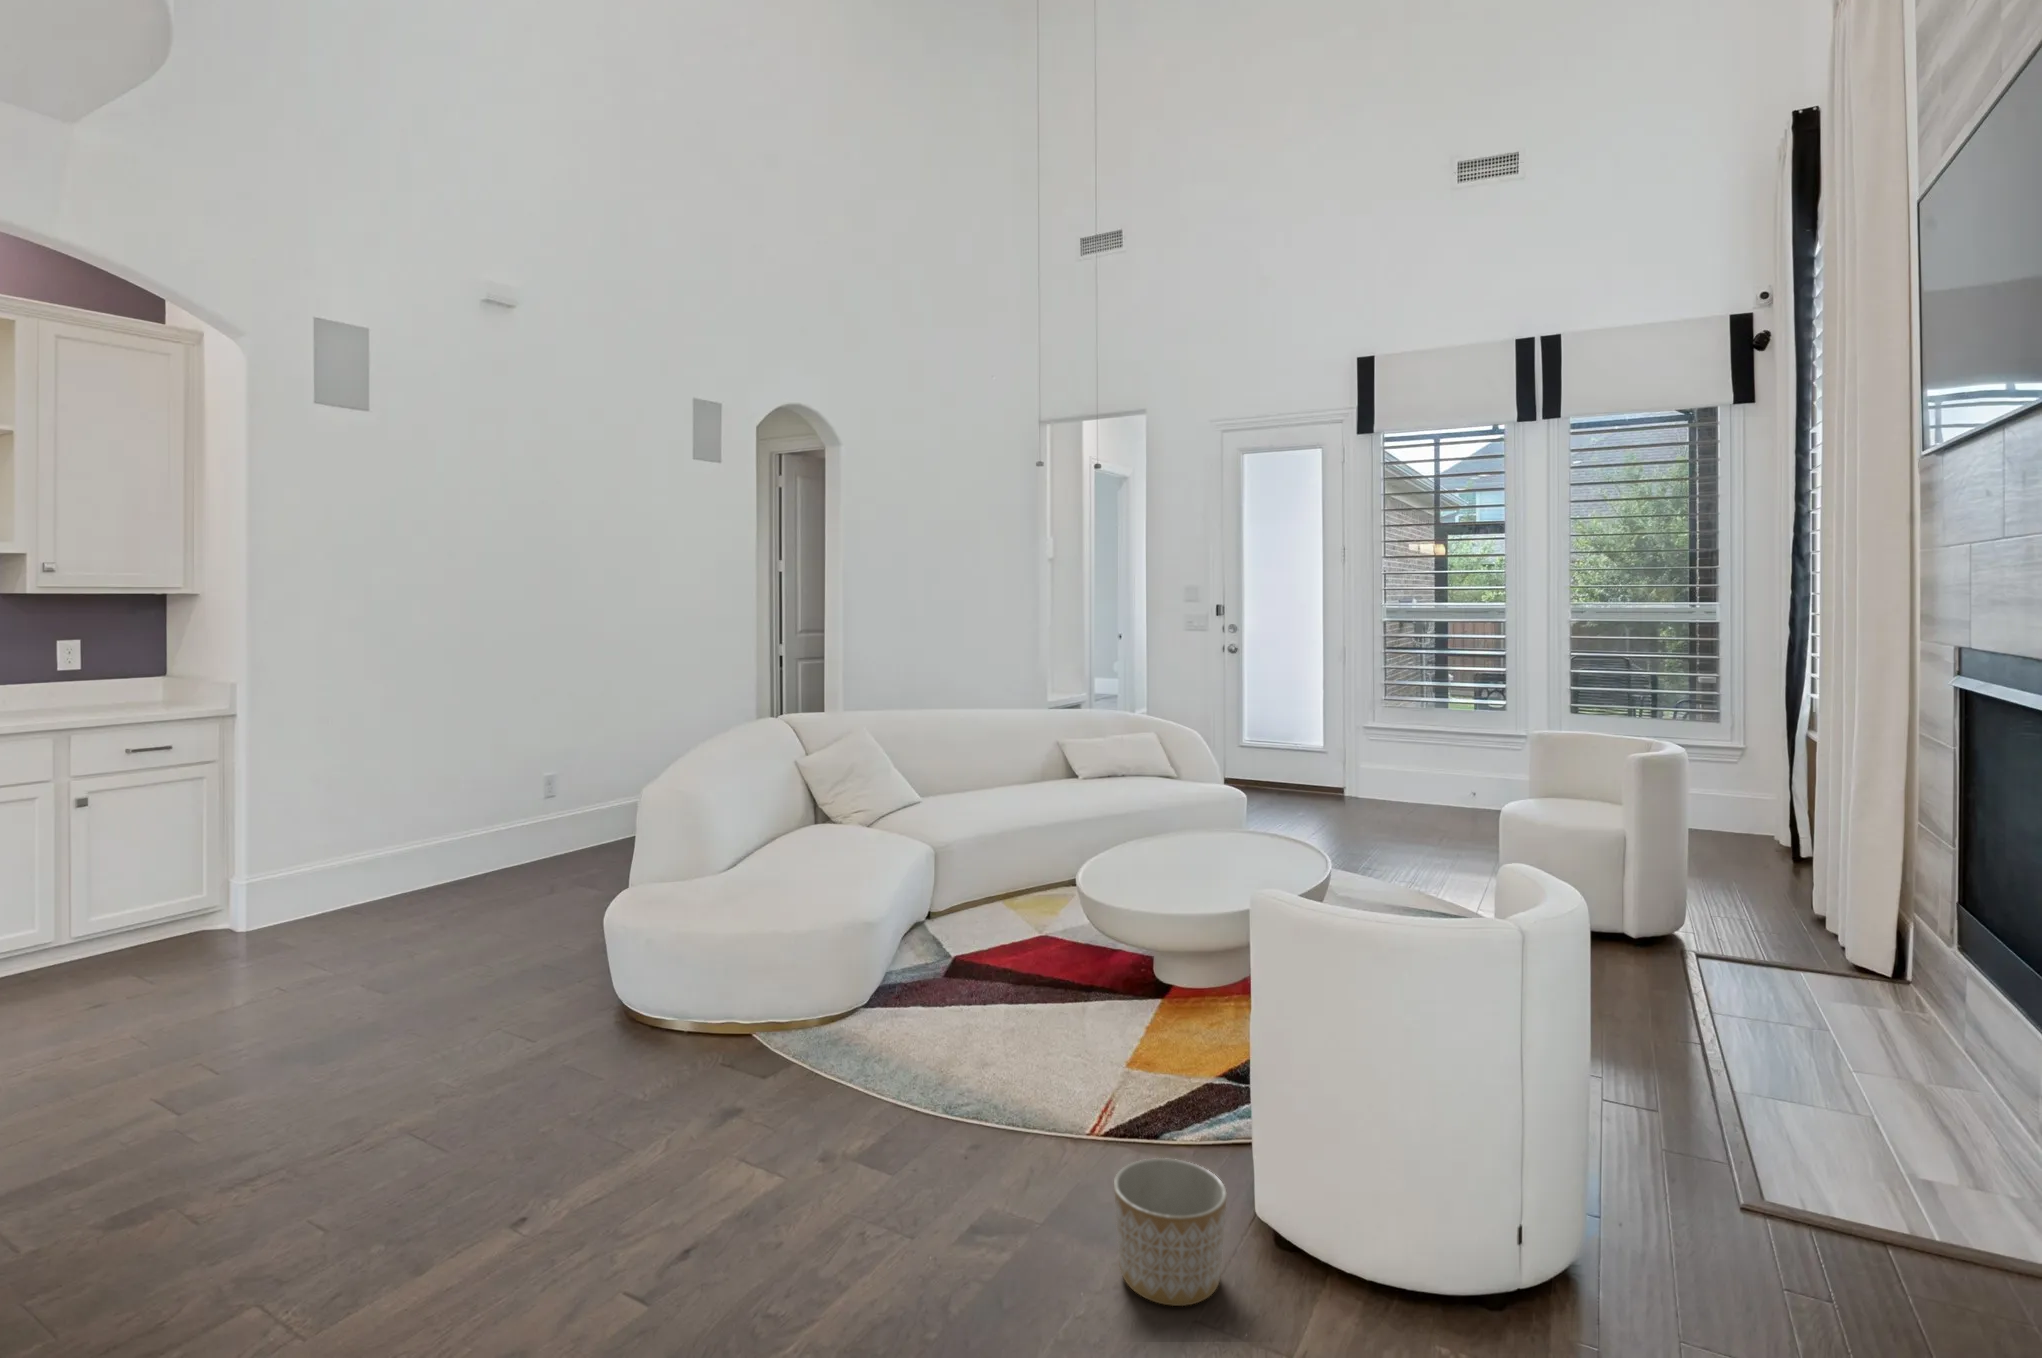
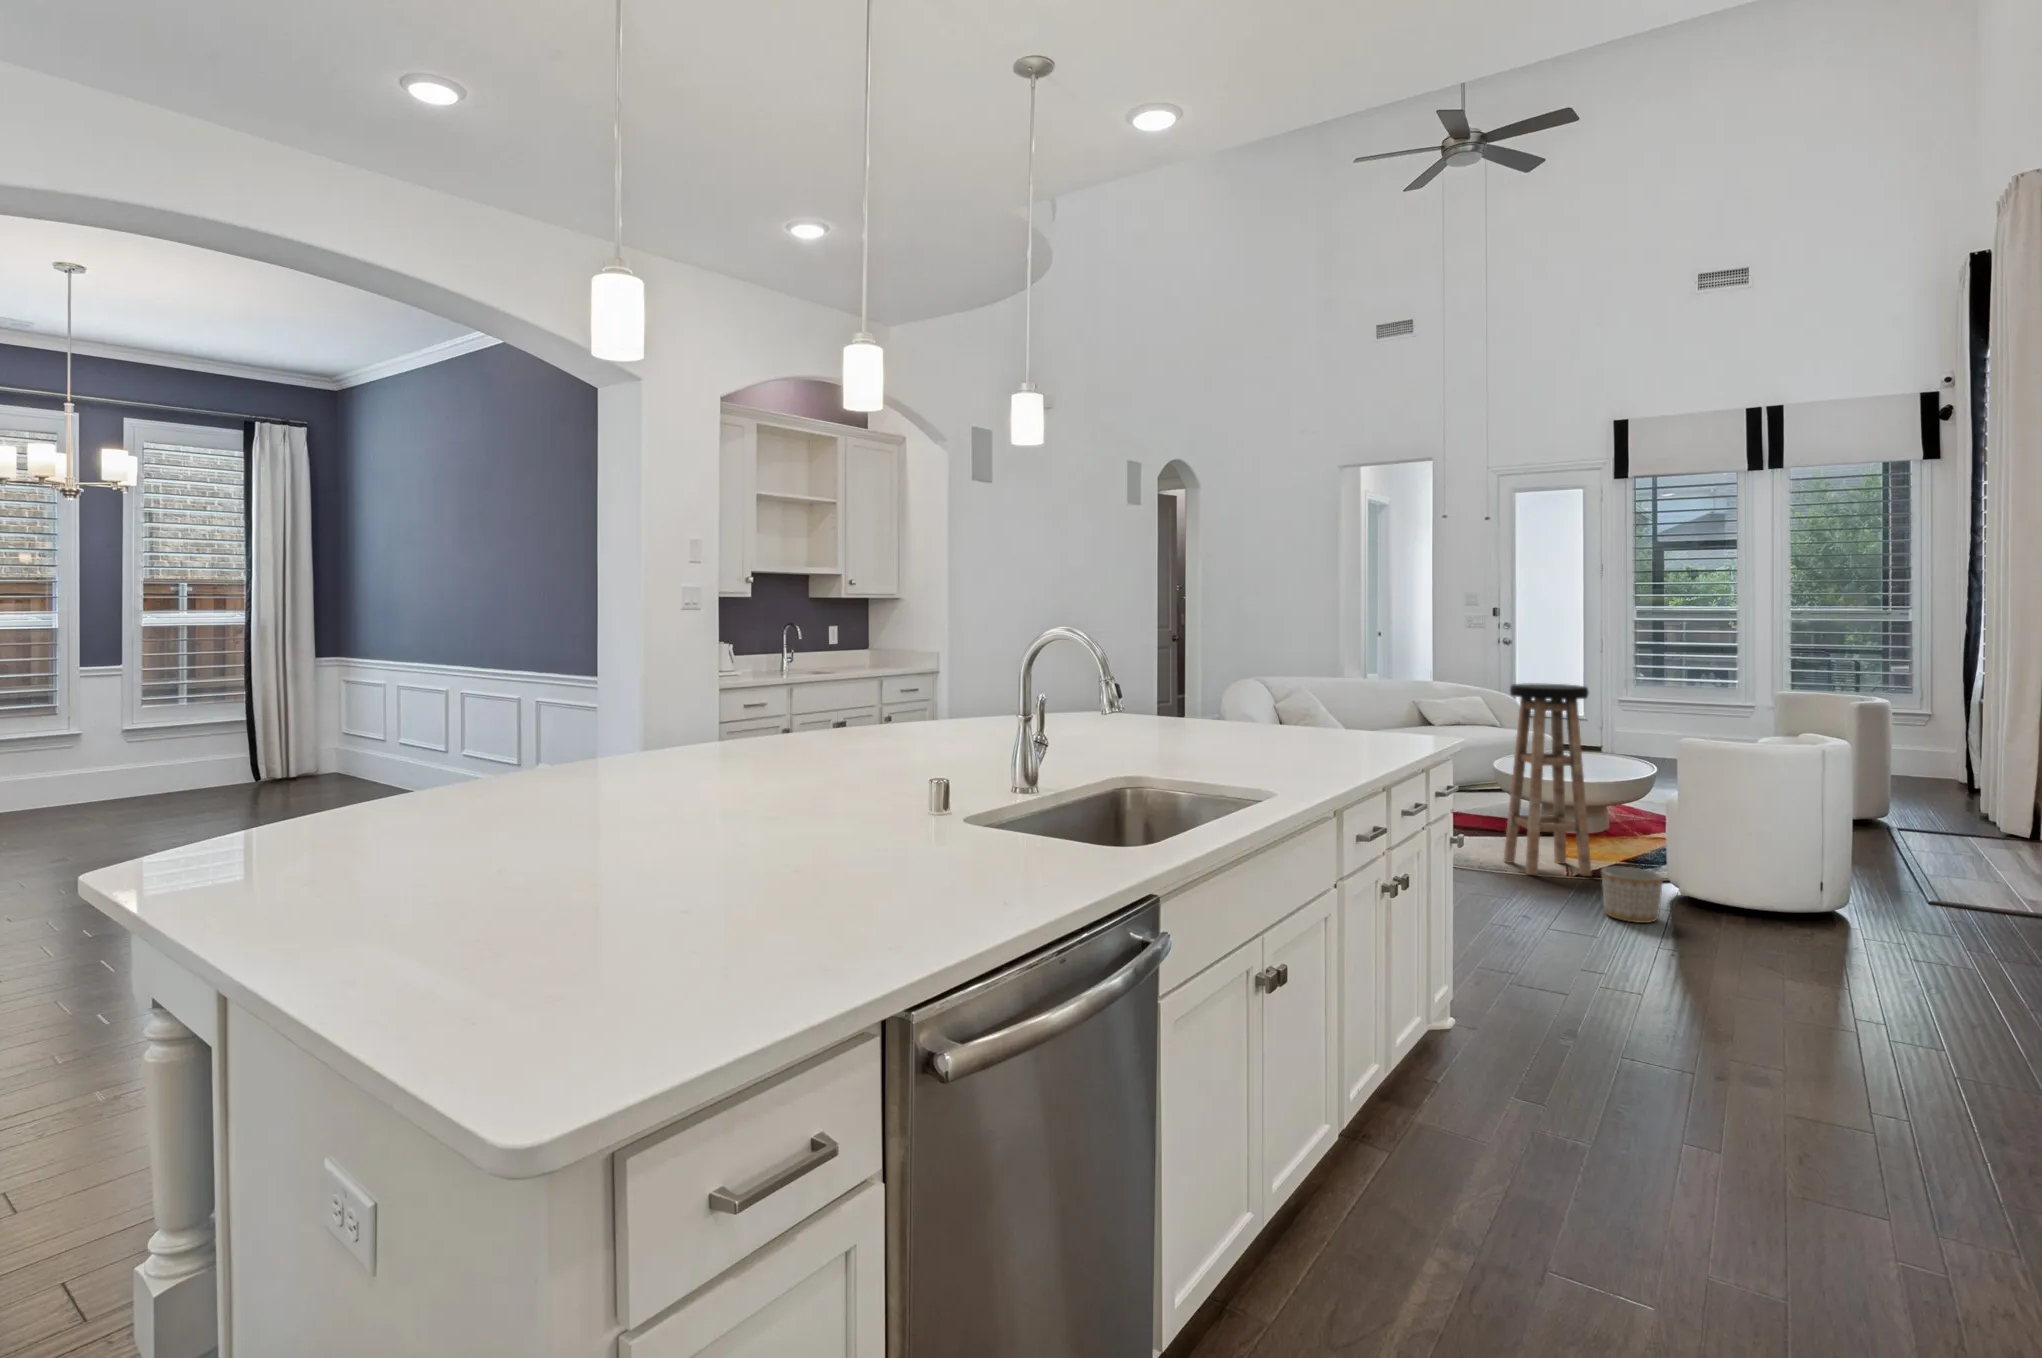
bar stool: none [1046,751,1174,1117] -> present [1503,683,1591,876]

